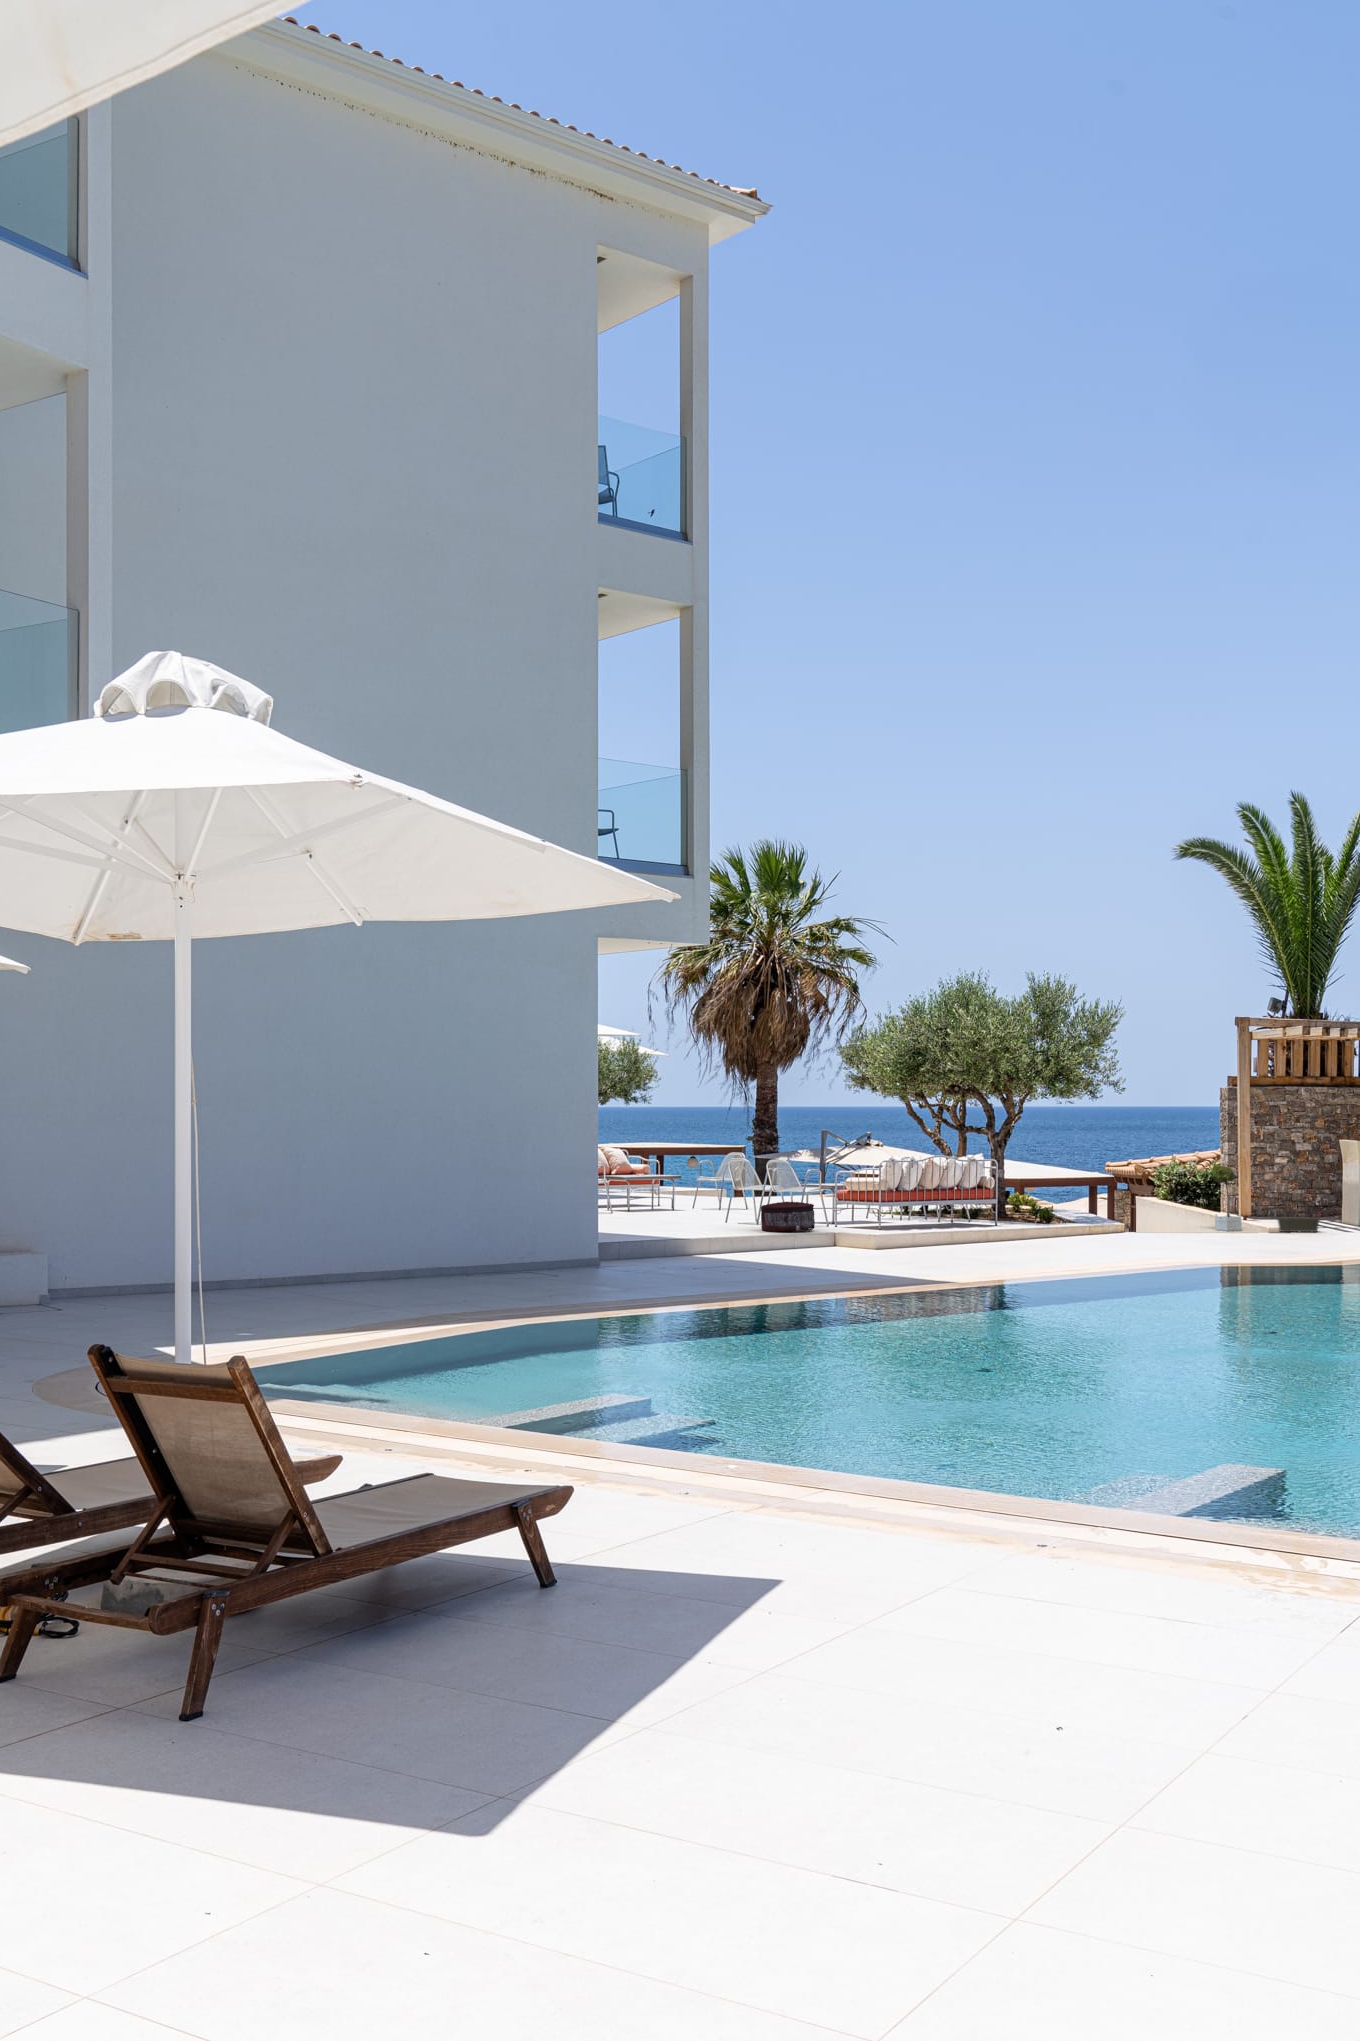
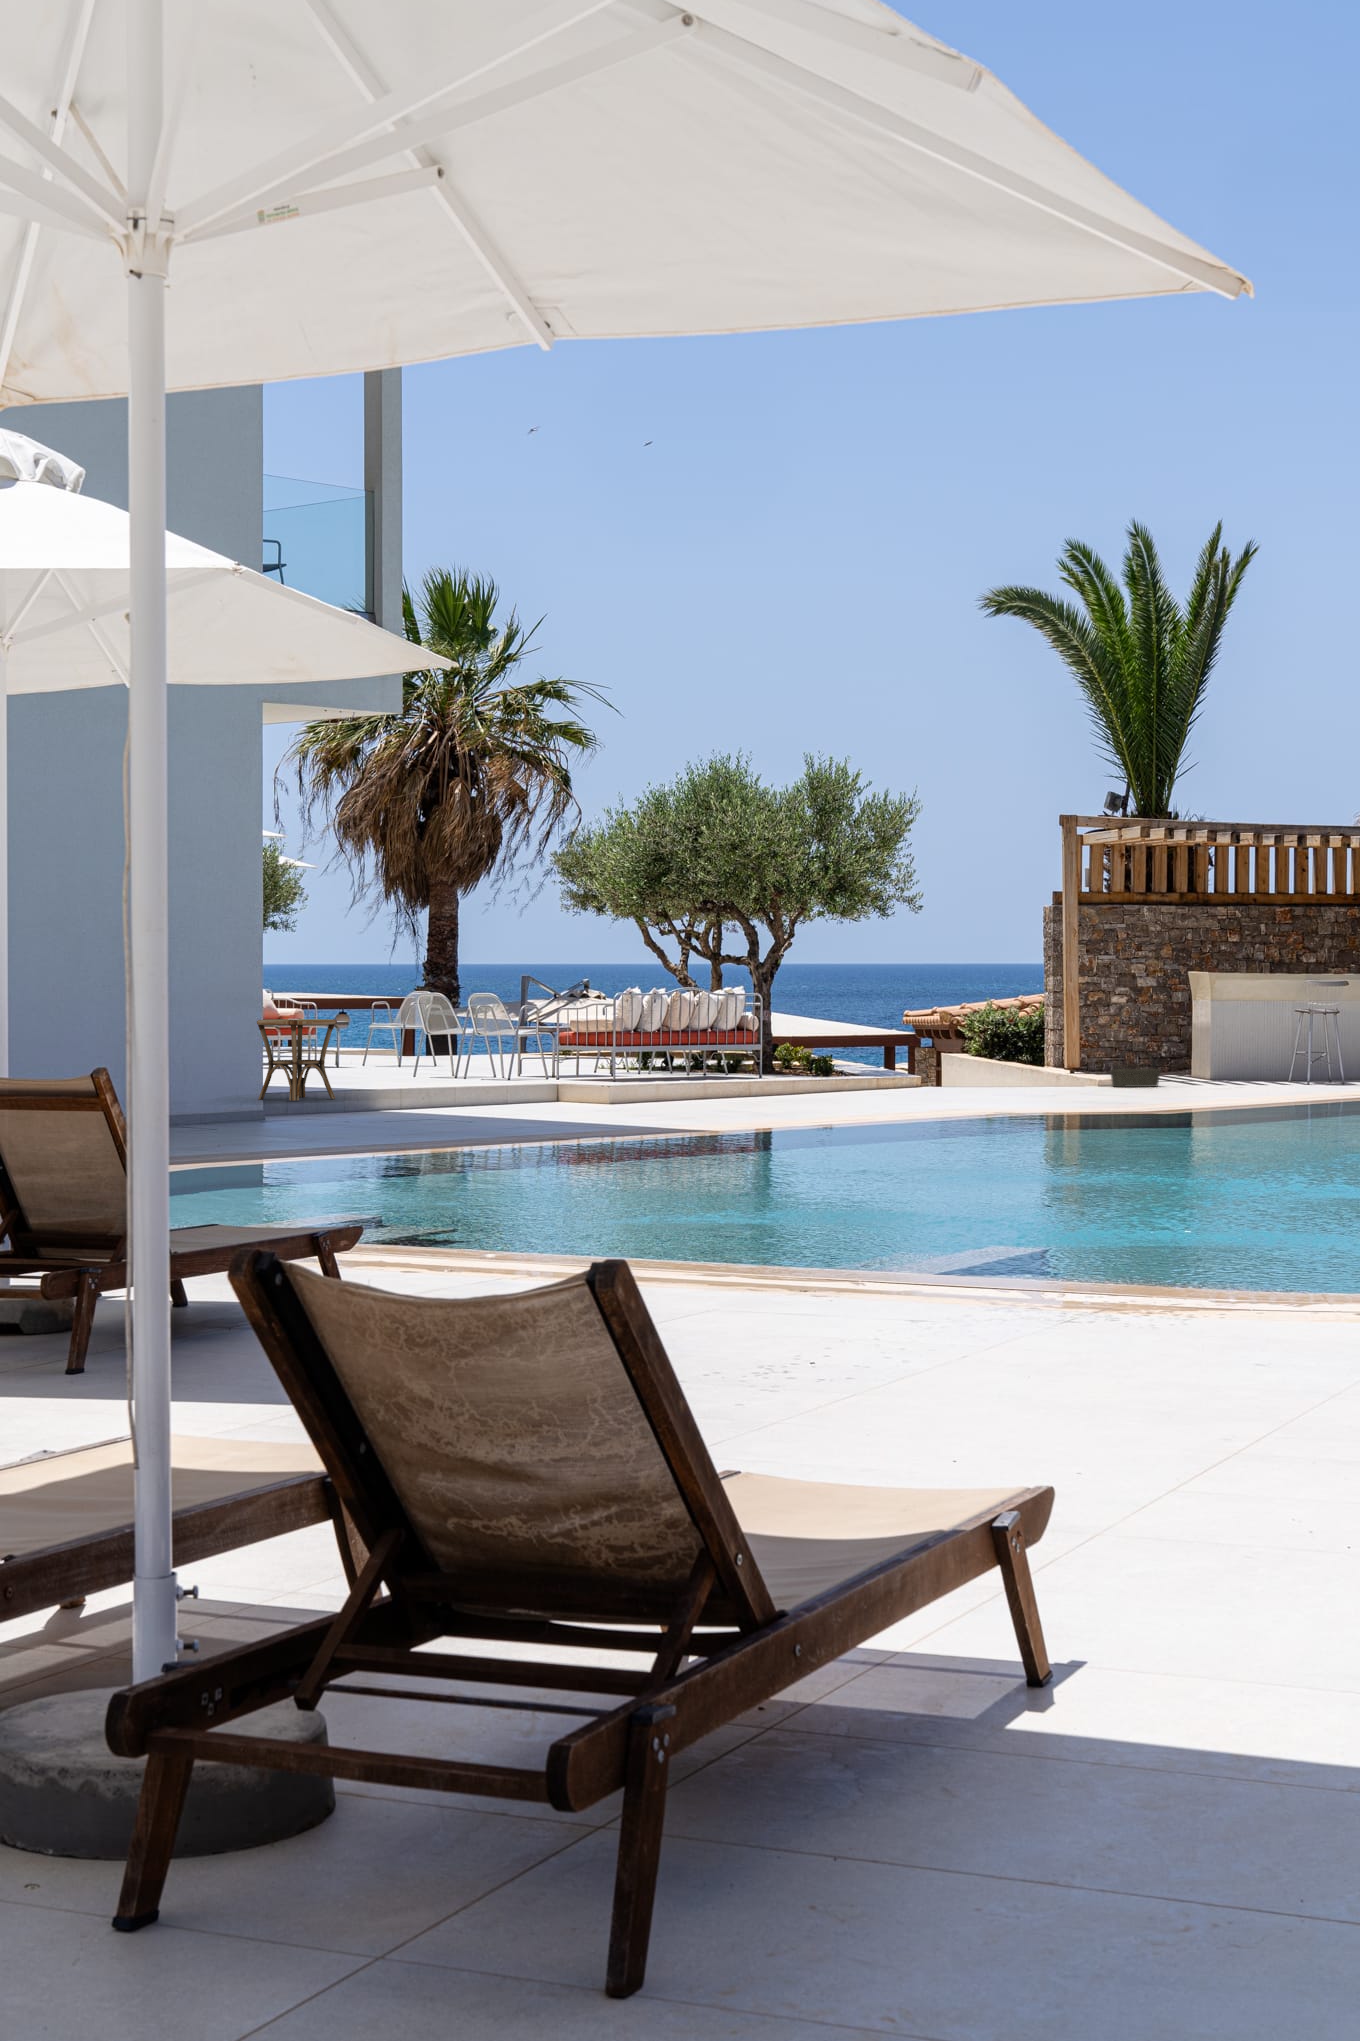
potted tree: present [1210,1164,1242,1231] -> none [1030,1003,1067,1087]
side table: none [595,1177,656,1240] -> present [257,1019,337,1101]
pouf: present [761,1202,815,1231] -> none [469,1053,539,1089]

